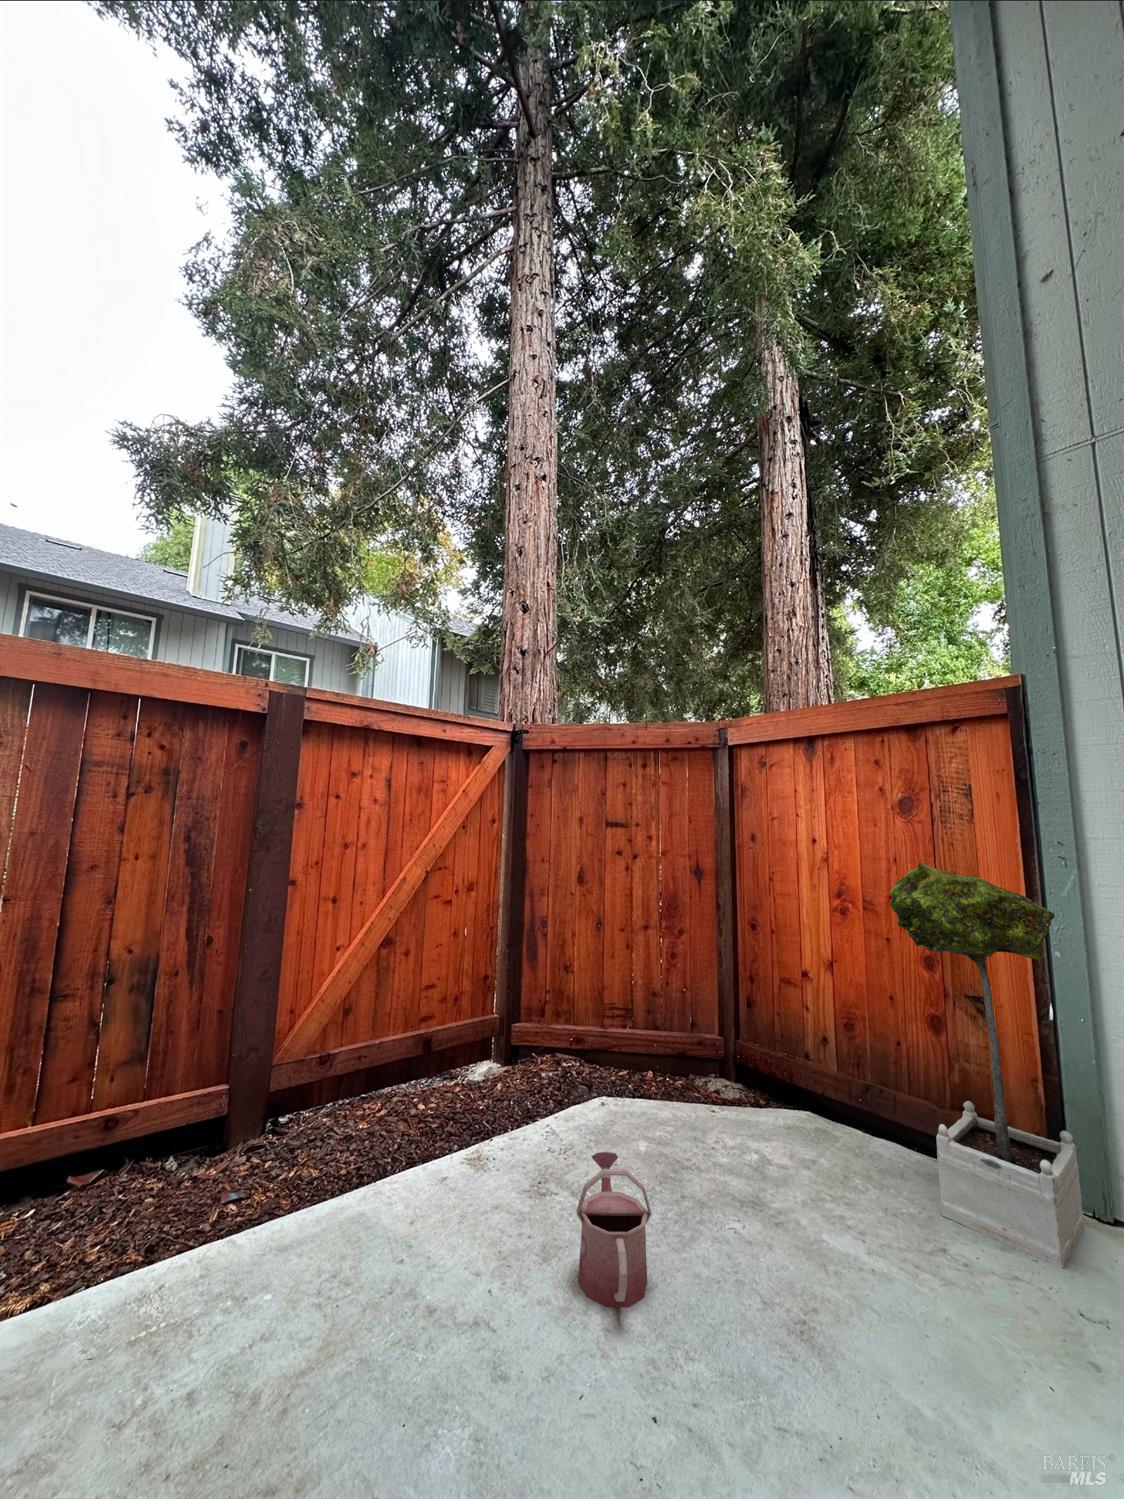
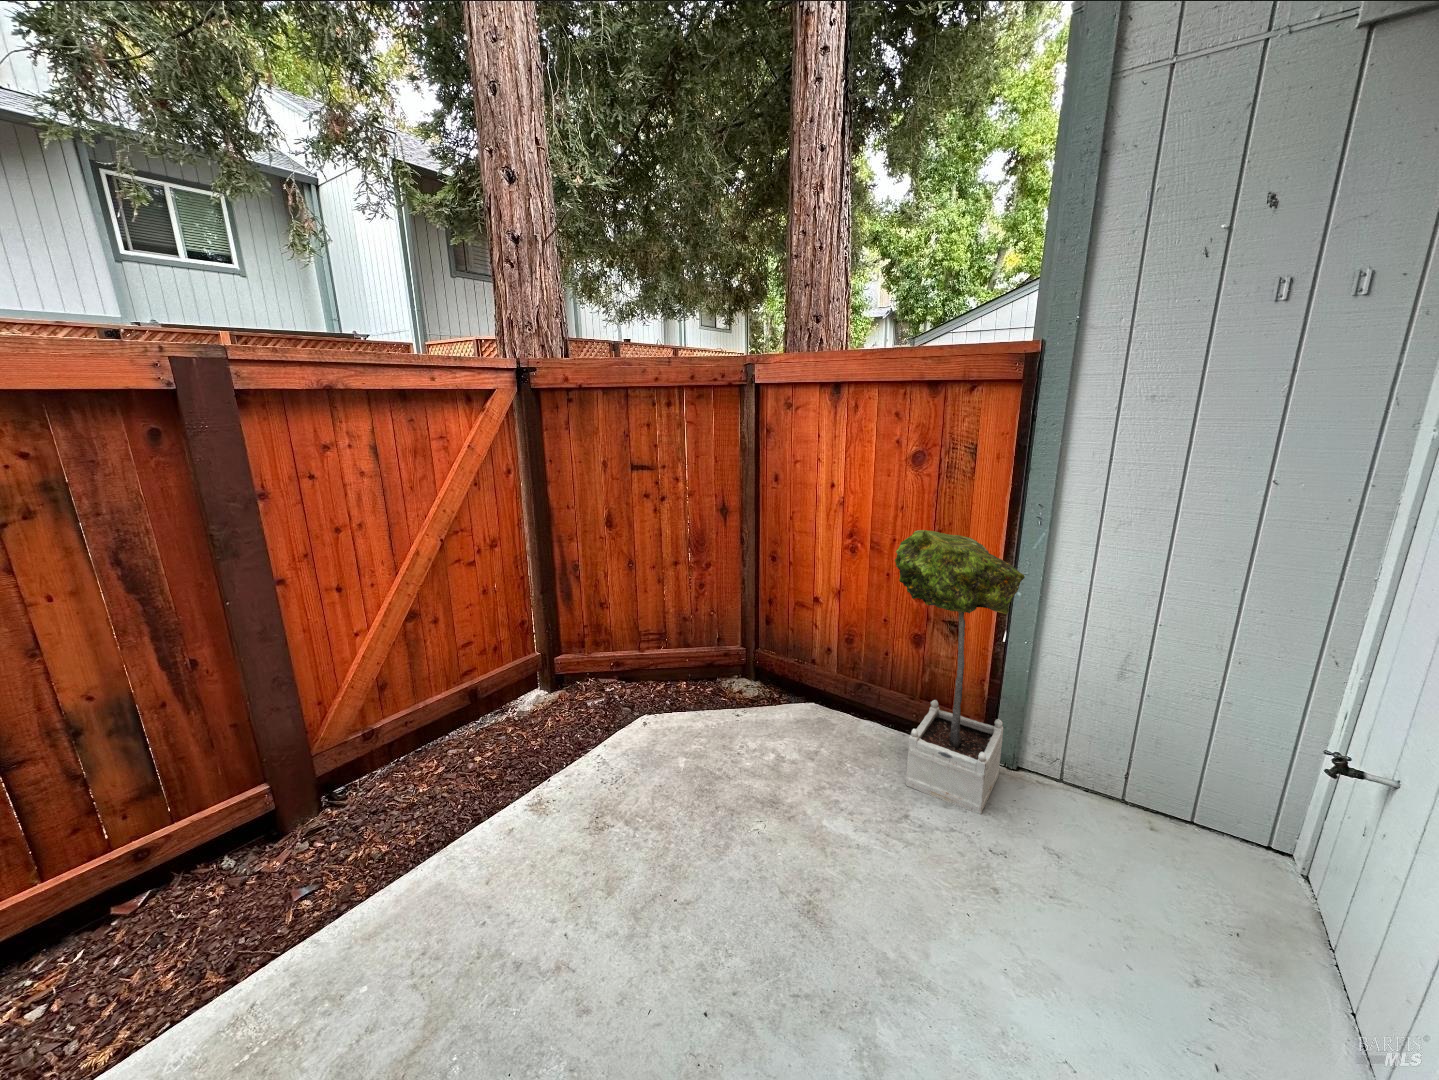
watering can: present [576,1152,652,1307] -> none [629,809,692,932]

